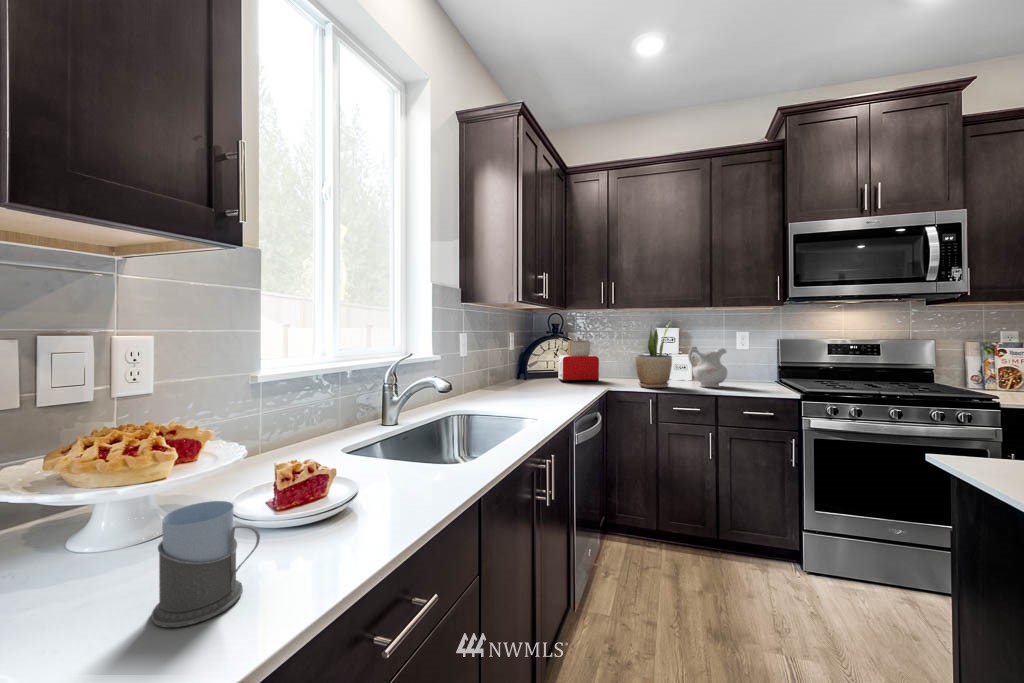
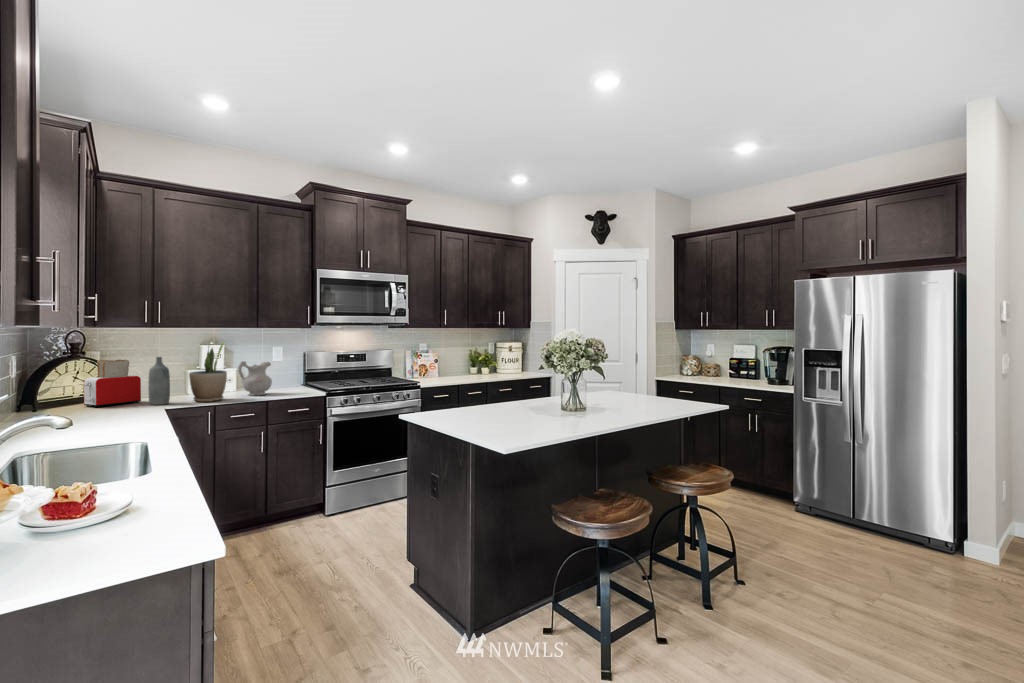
bottle: none [600,338,618,386] -> present [148,357,170,405]
mug: present [151,501,260,627] -> none [106,482,162,541]

